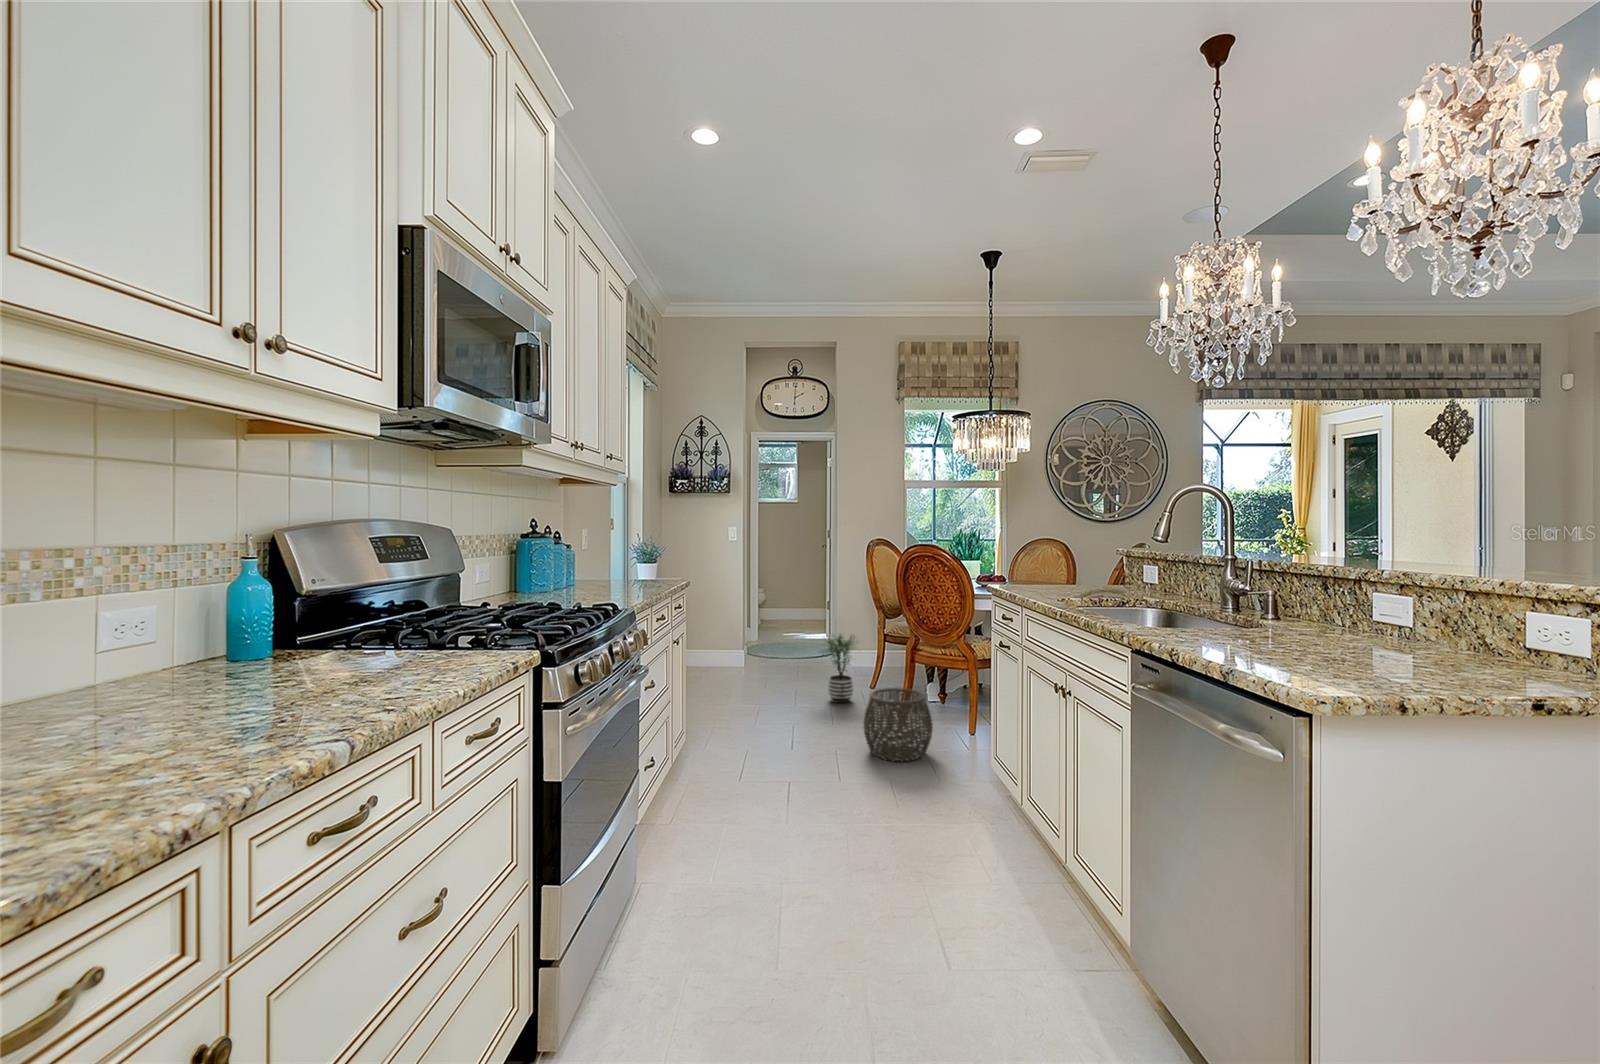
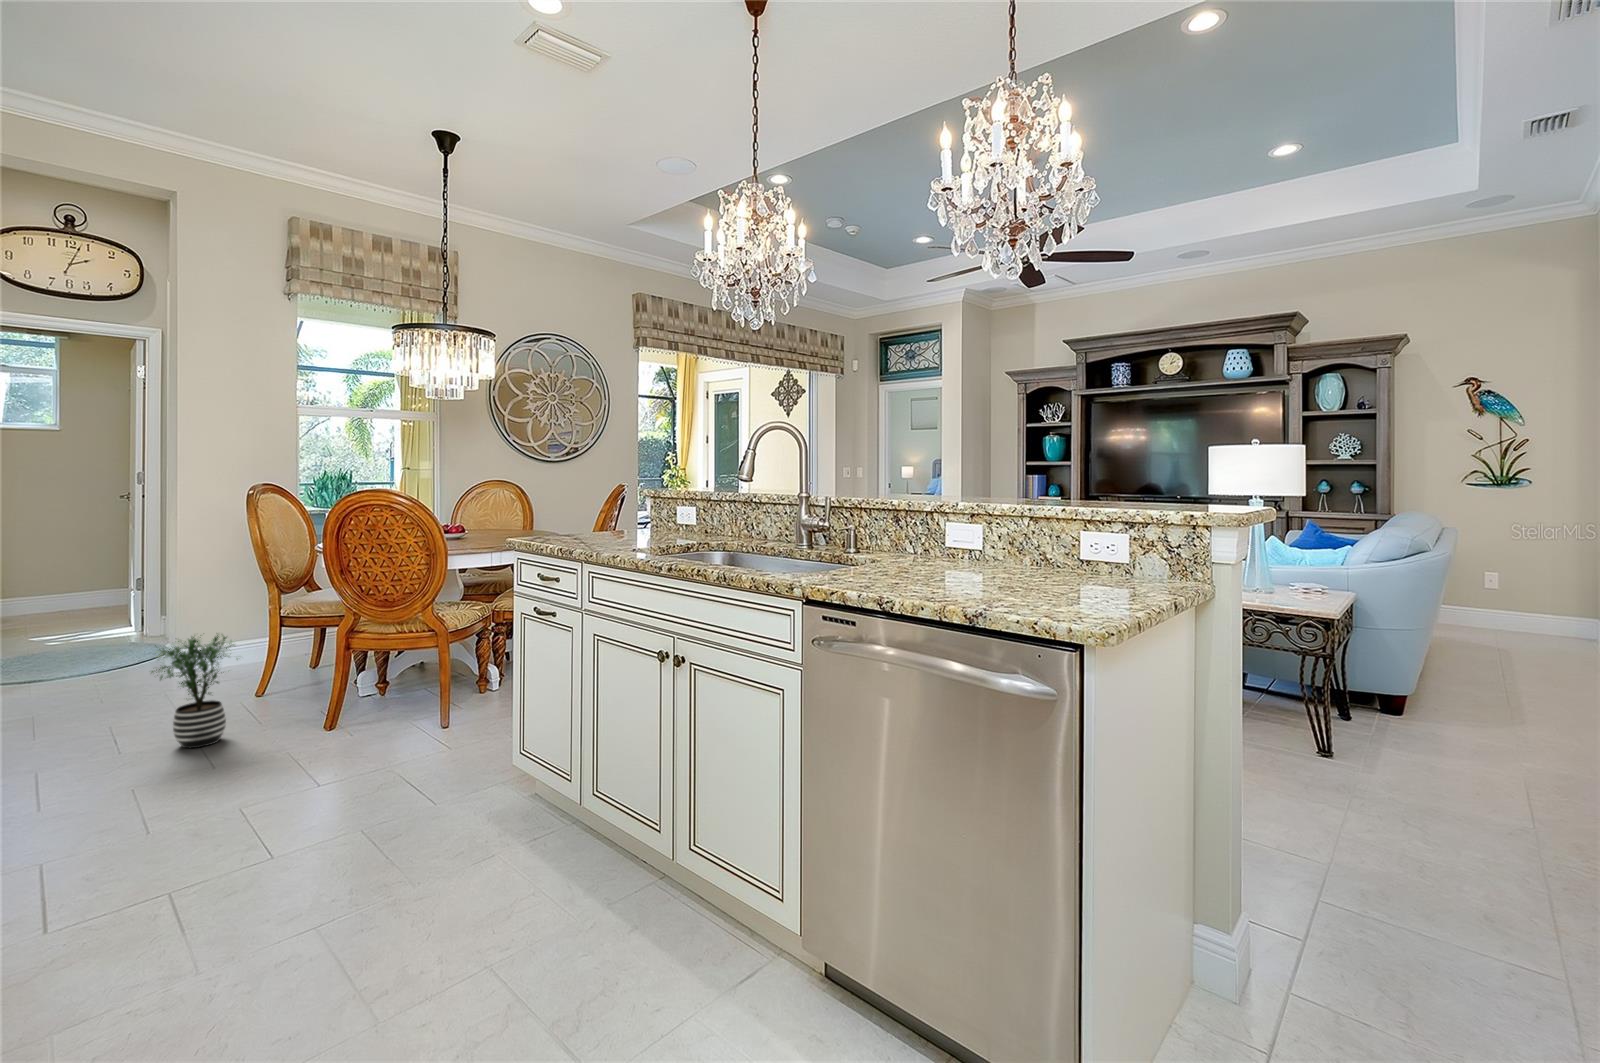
woven basket: present [863,688,933,762] -> none [284,701,409,818]

